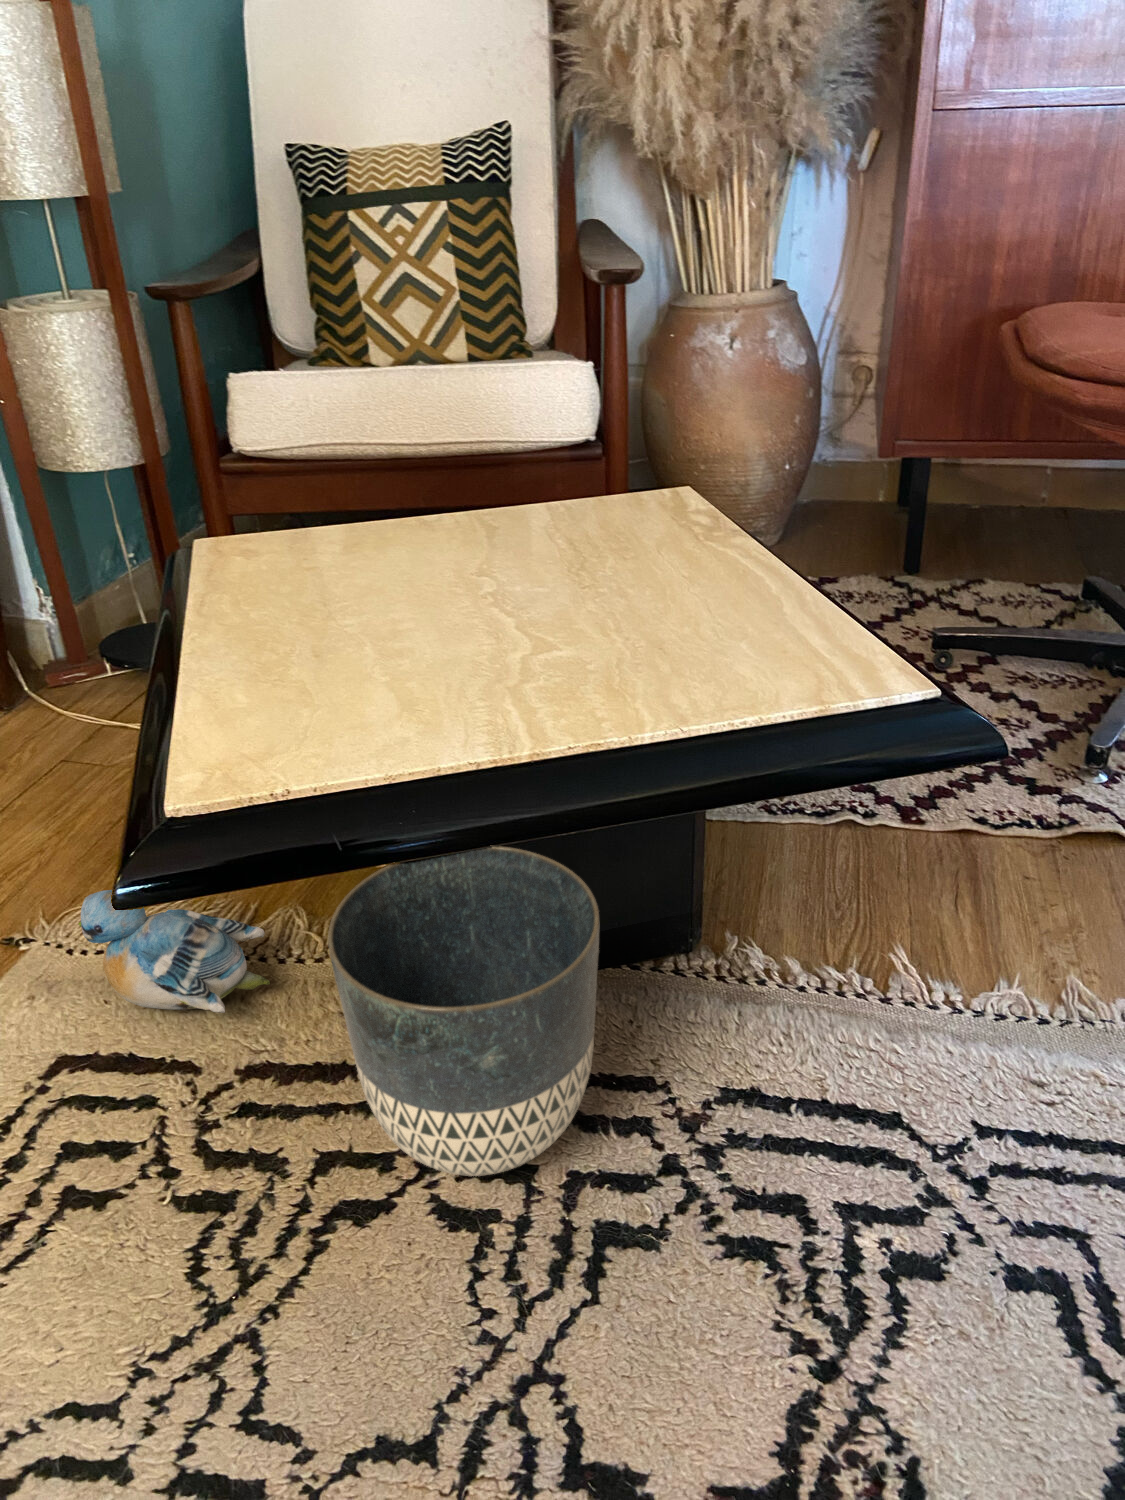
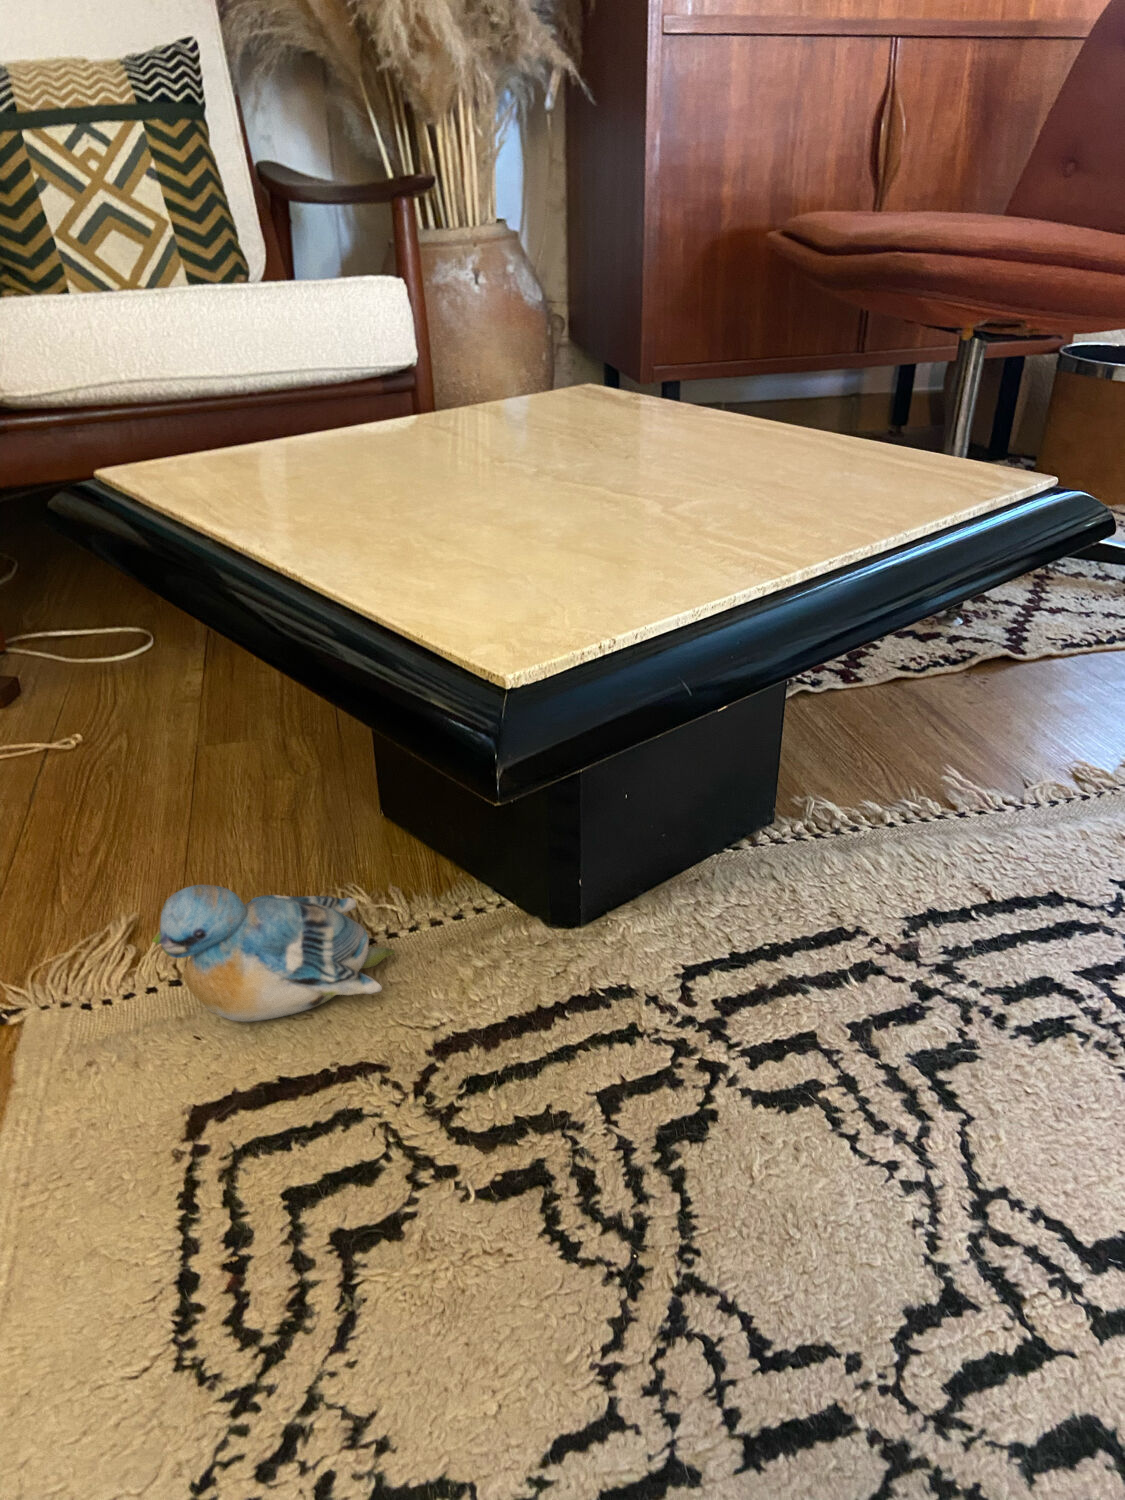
planter: present [328,846,599,1176] -> none [605,708,906,1058]

